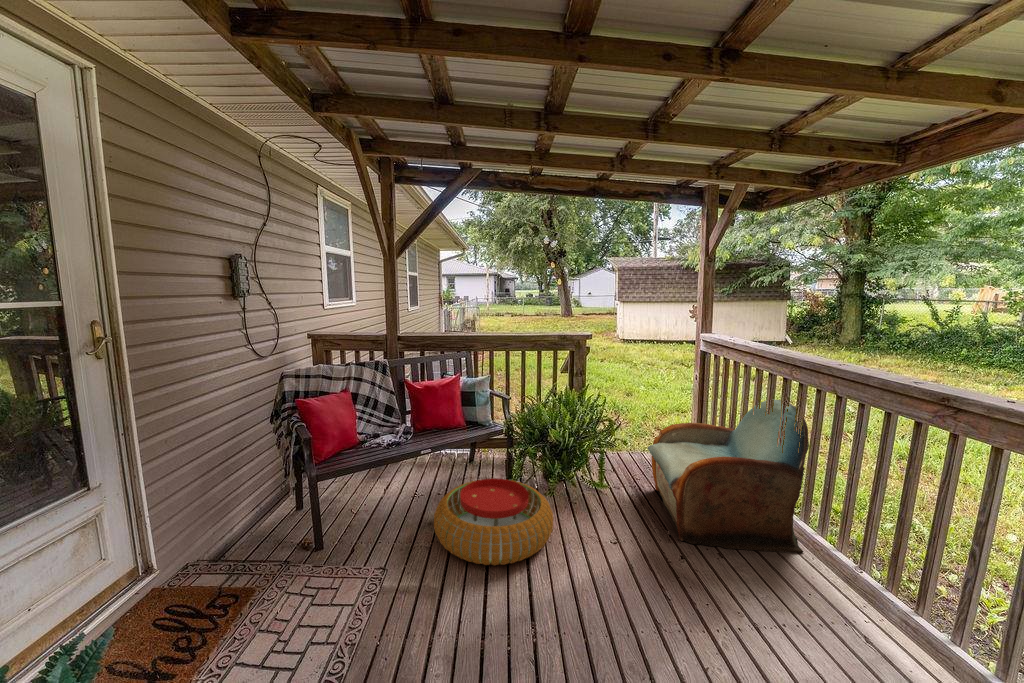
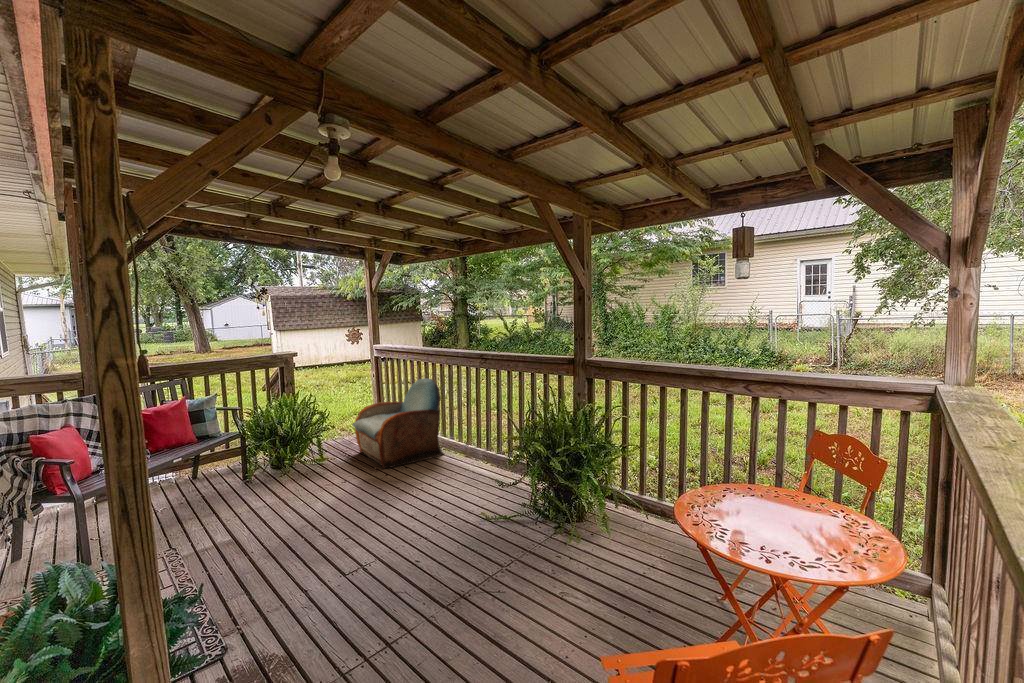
pouf: present [434,478,553,565] -> none [199,466,303,523]

